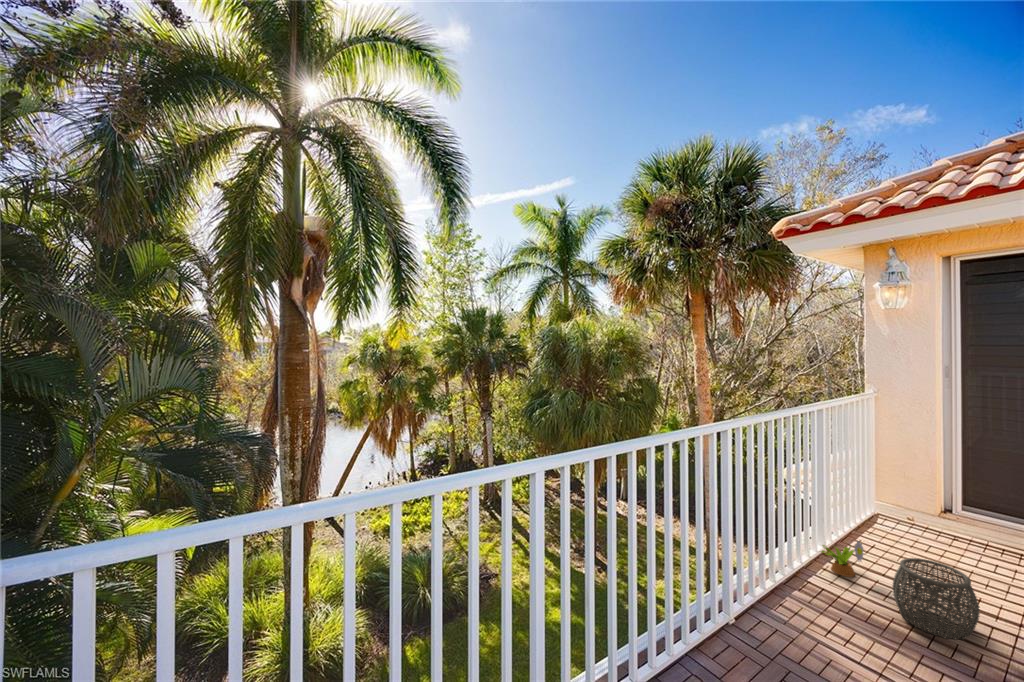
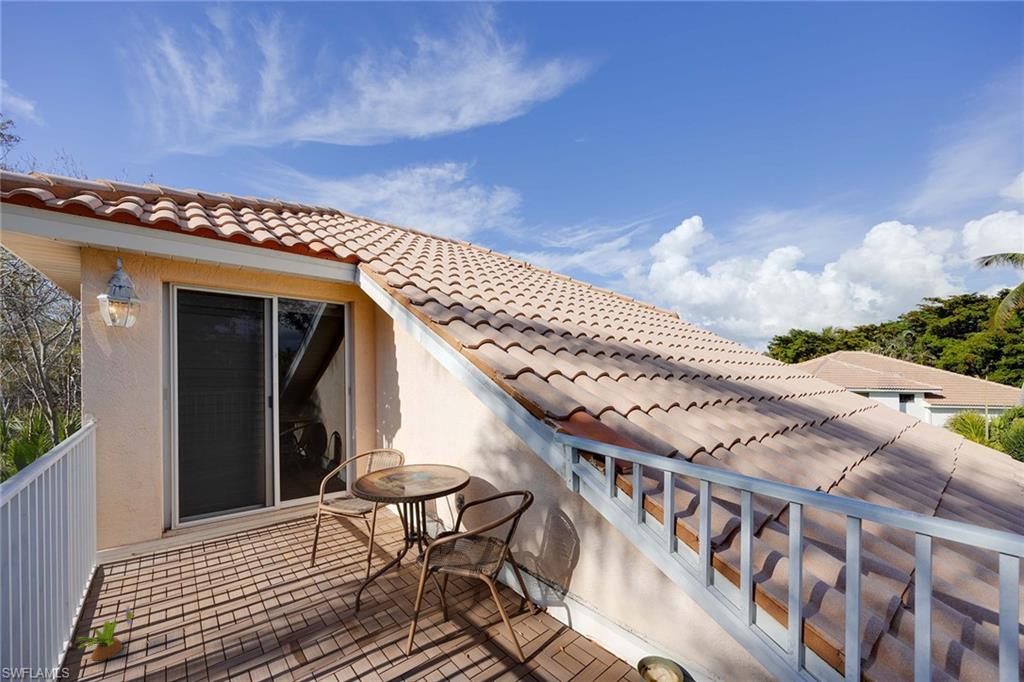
woven basket: present [893,558,980,640] -> none [178,576,248,652]

